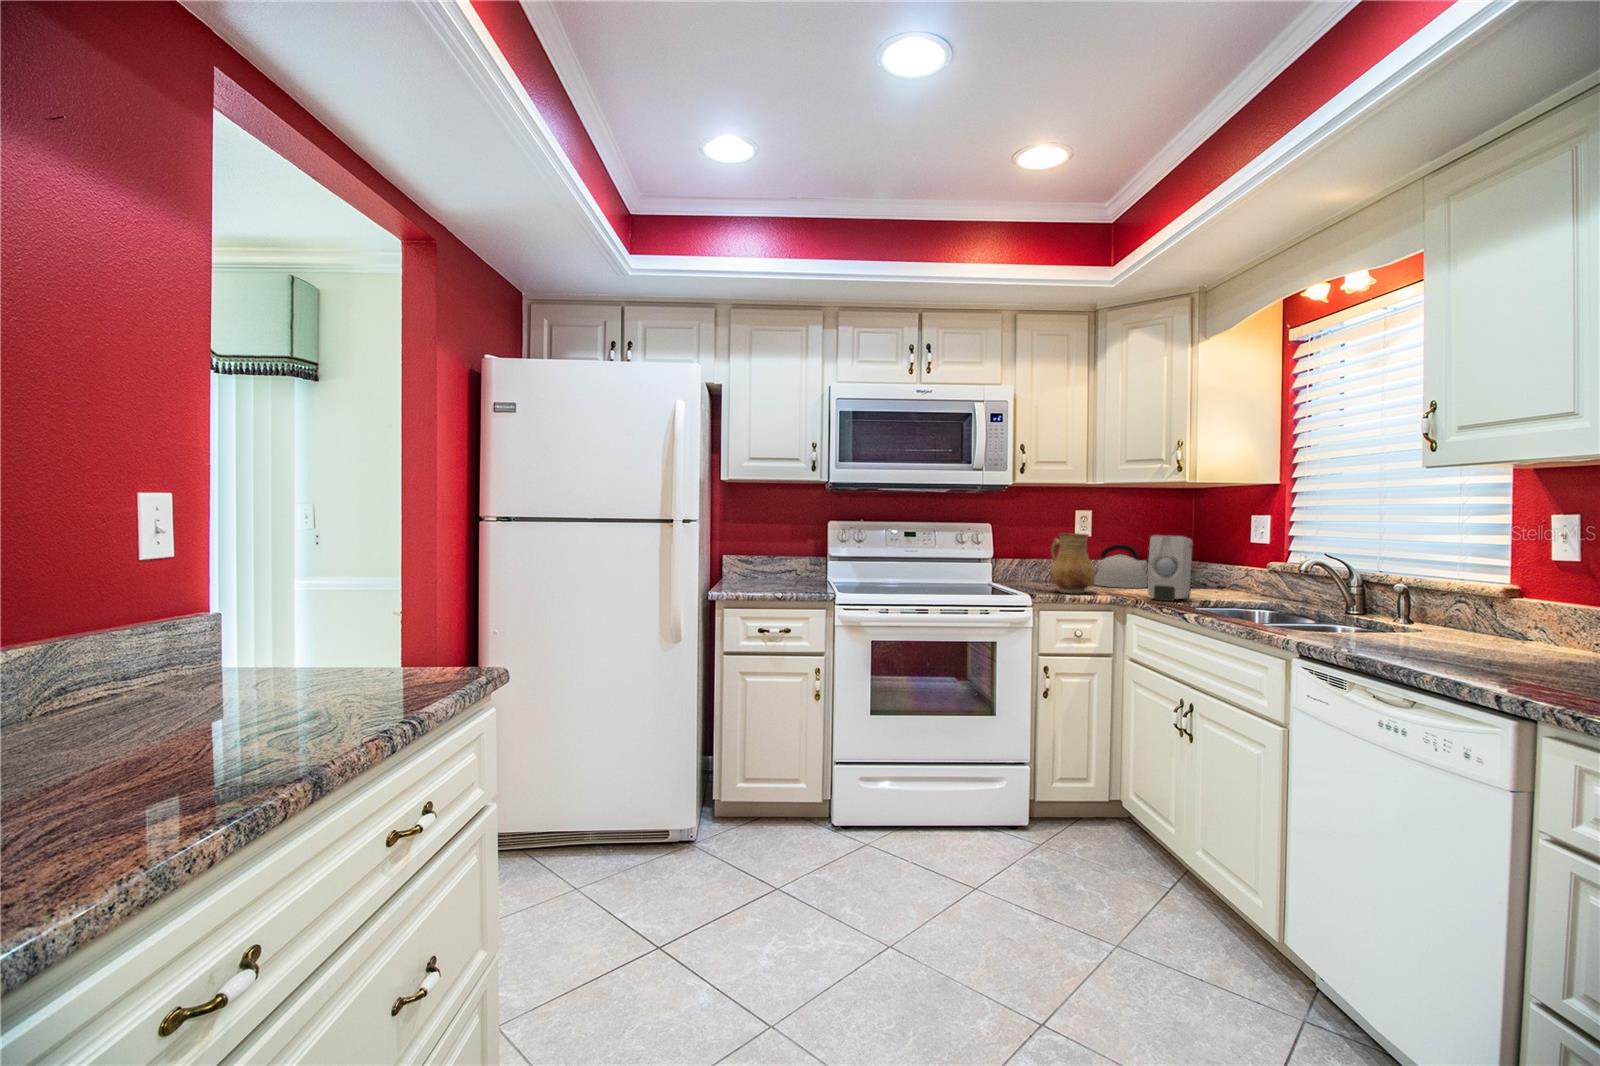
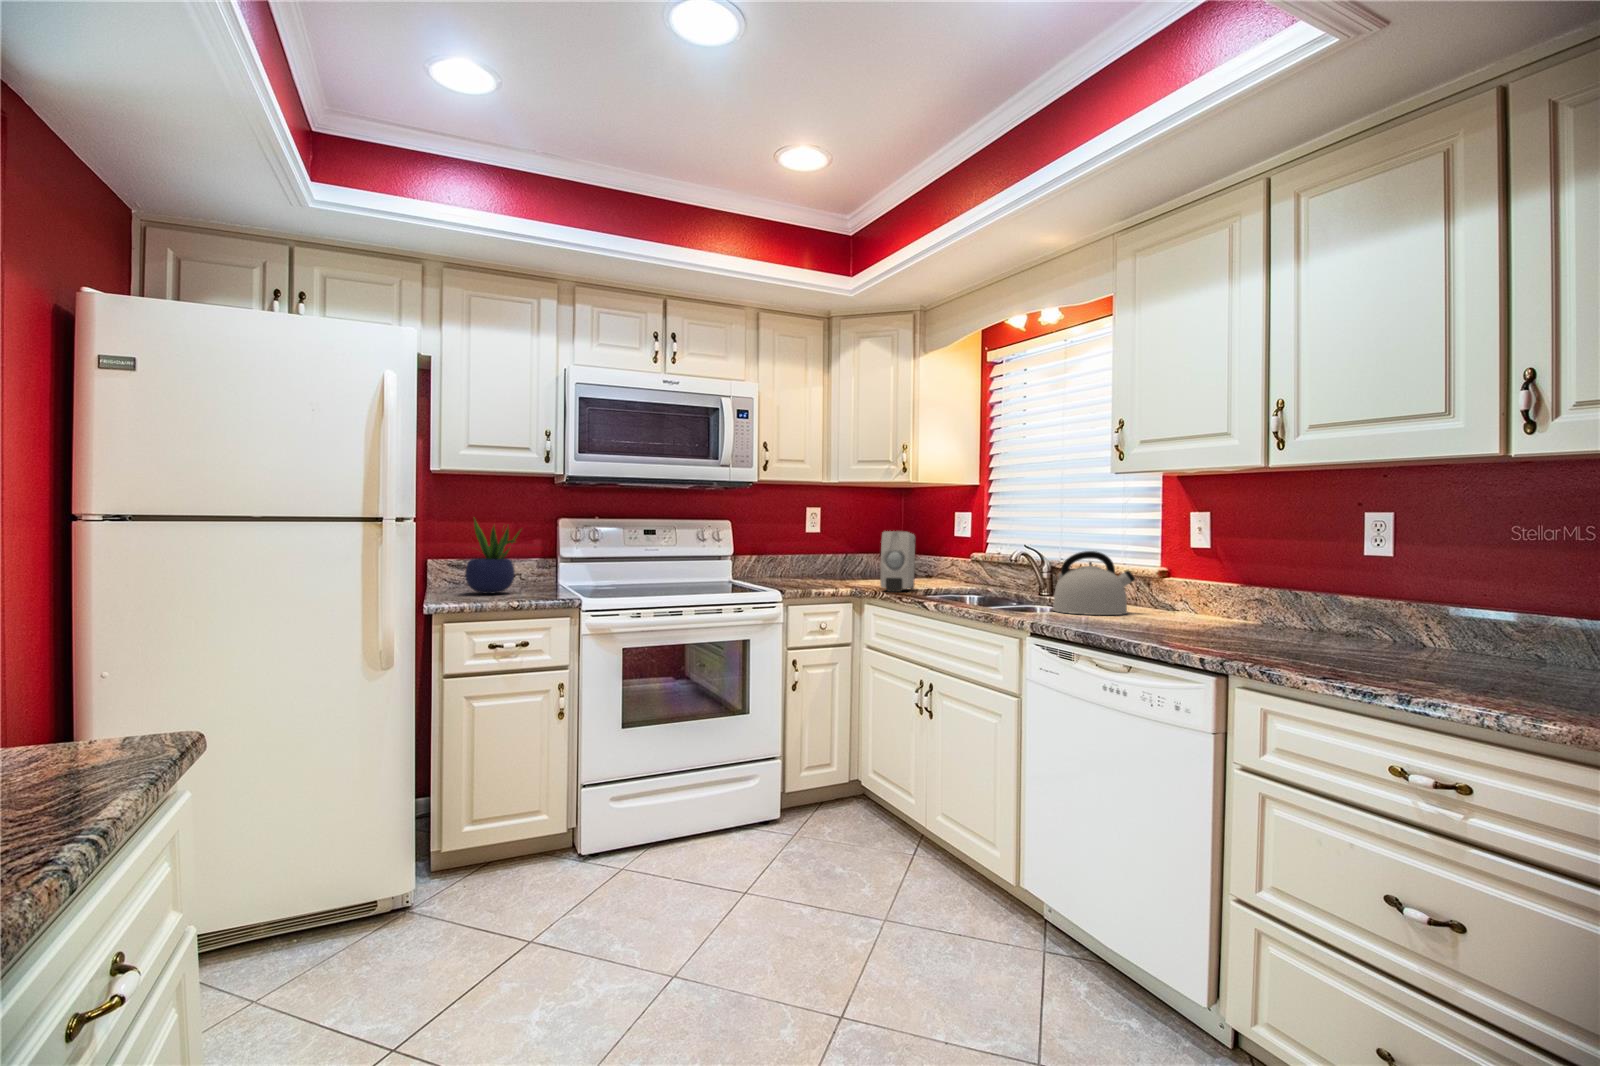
potted plant: none [749,519,797,584] -> present [465,519,519,594]
ceramic pitcher: present [1050,533,1095,593] -> none [794,530,835,589]
kettle: present [1094,544,1149,588] -> present [1053,551,1135,615]

